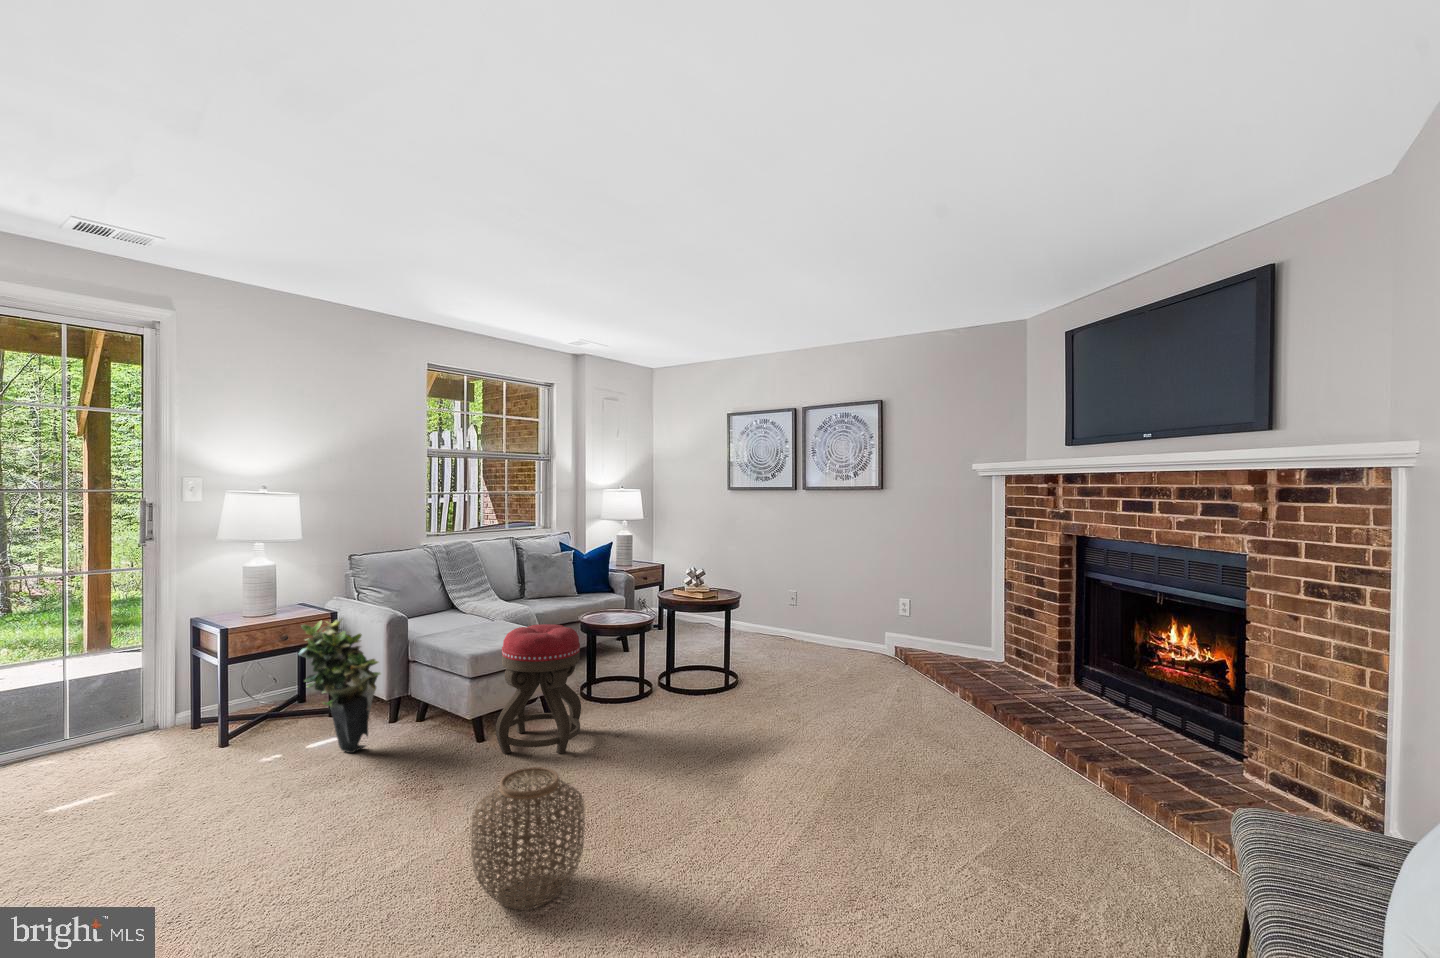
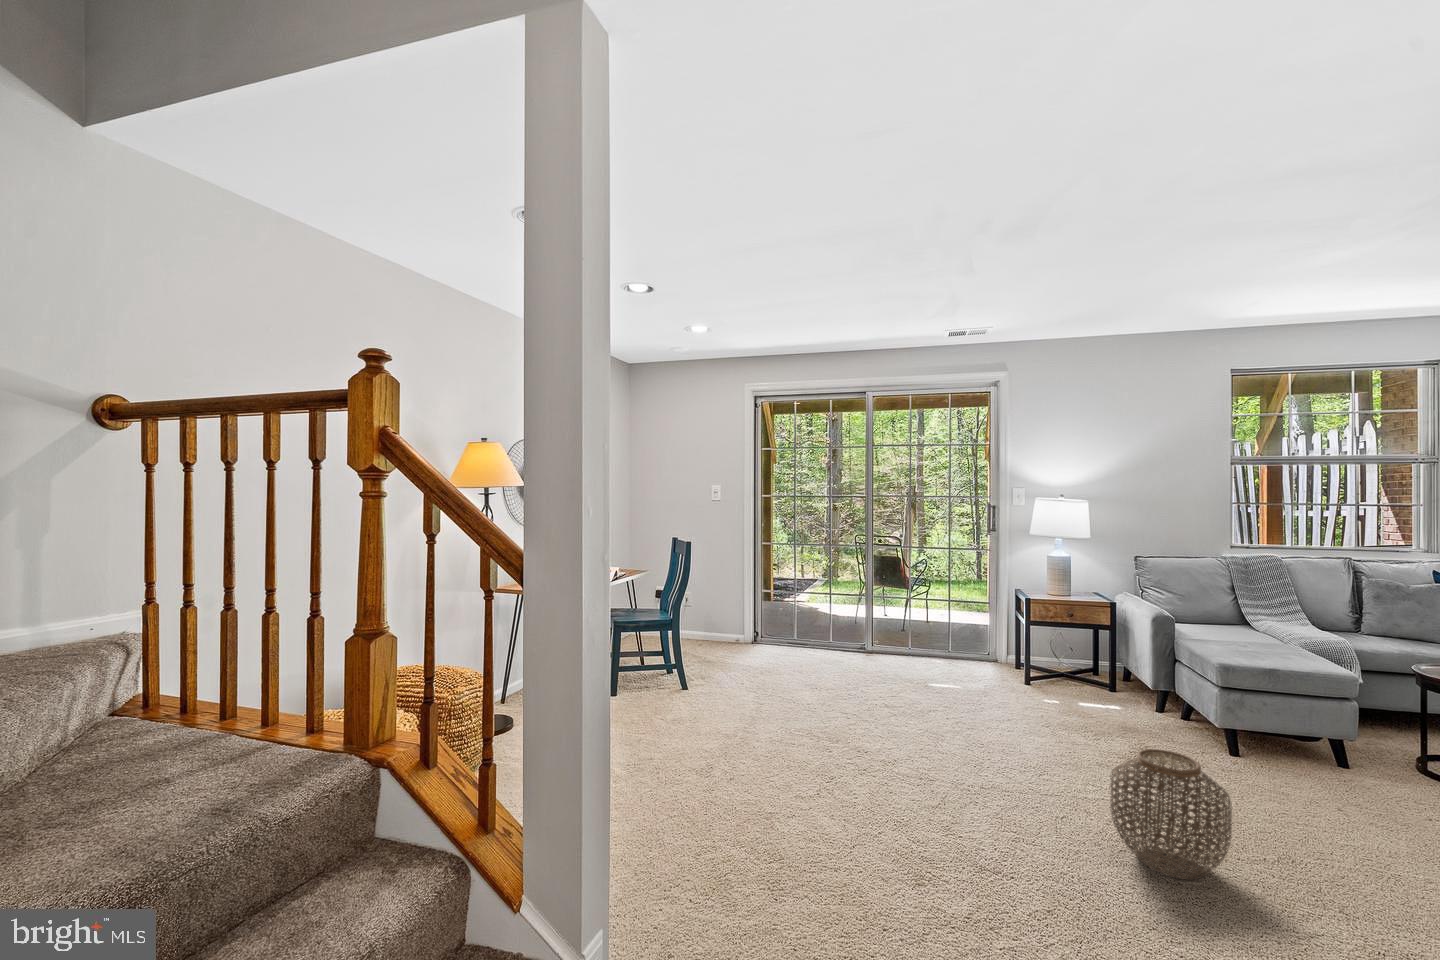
potted plant: present [299,620,380,753] -> none [1066,604,1138,720]
ottoman: present [496,624,581,754] -> none [1238,647,1373,800]

